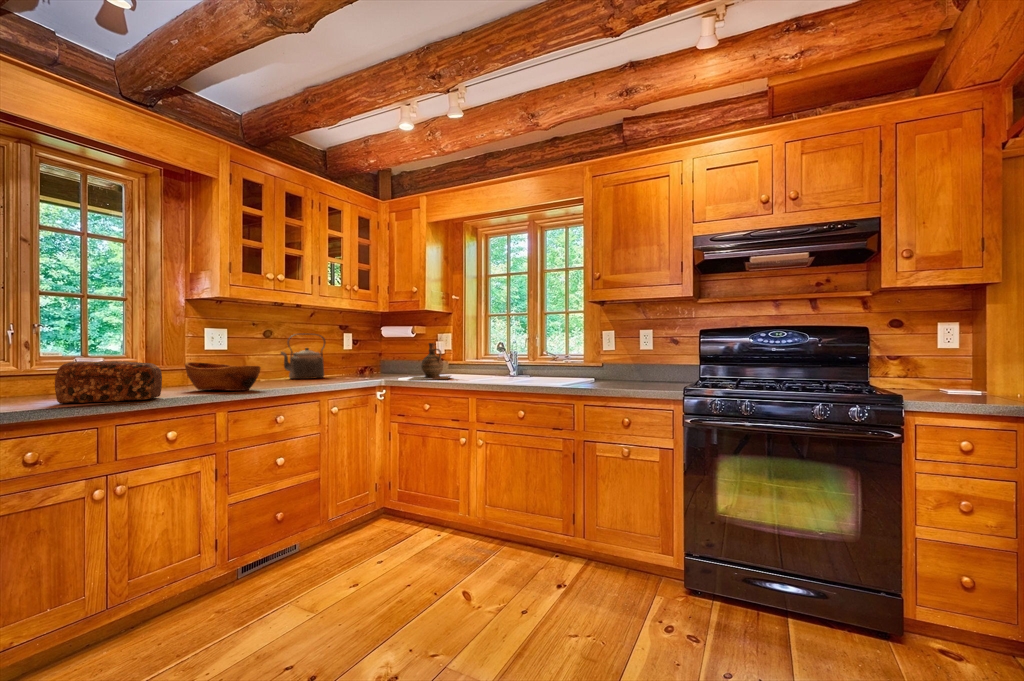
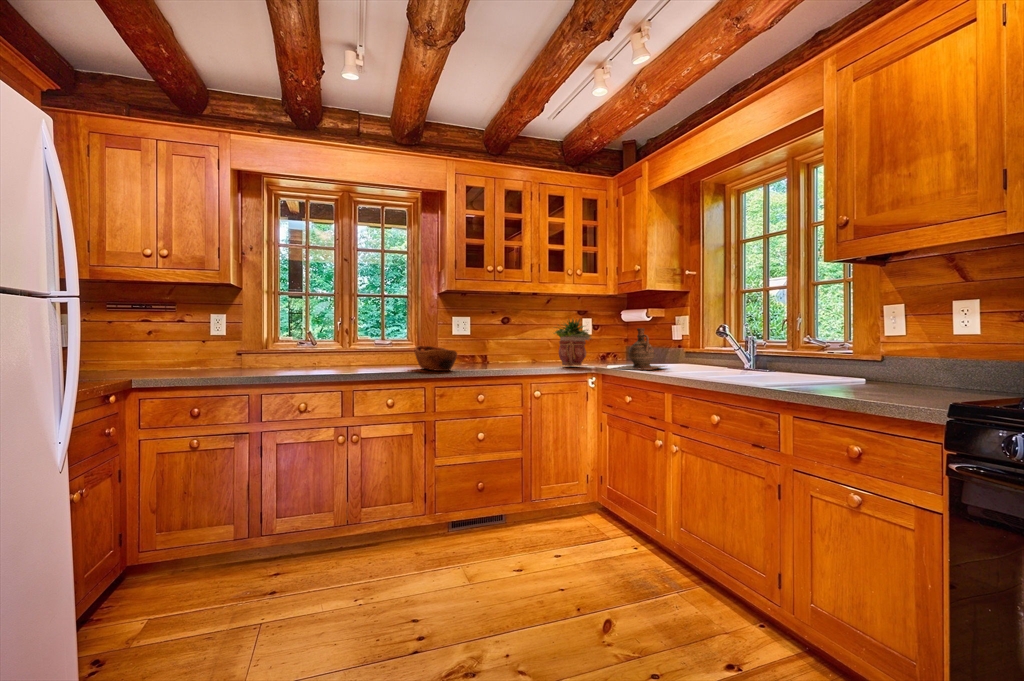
potted plant: none [345,331,387,380] -> present [554,319,591,366]
kettle: present [281,333,326,379] -> none [517,320,556,362]
bread loaf: present [55,361,162,404] -> none [317,345,380,374]

